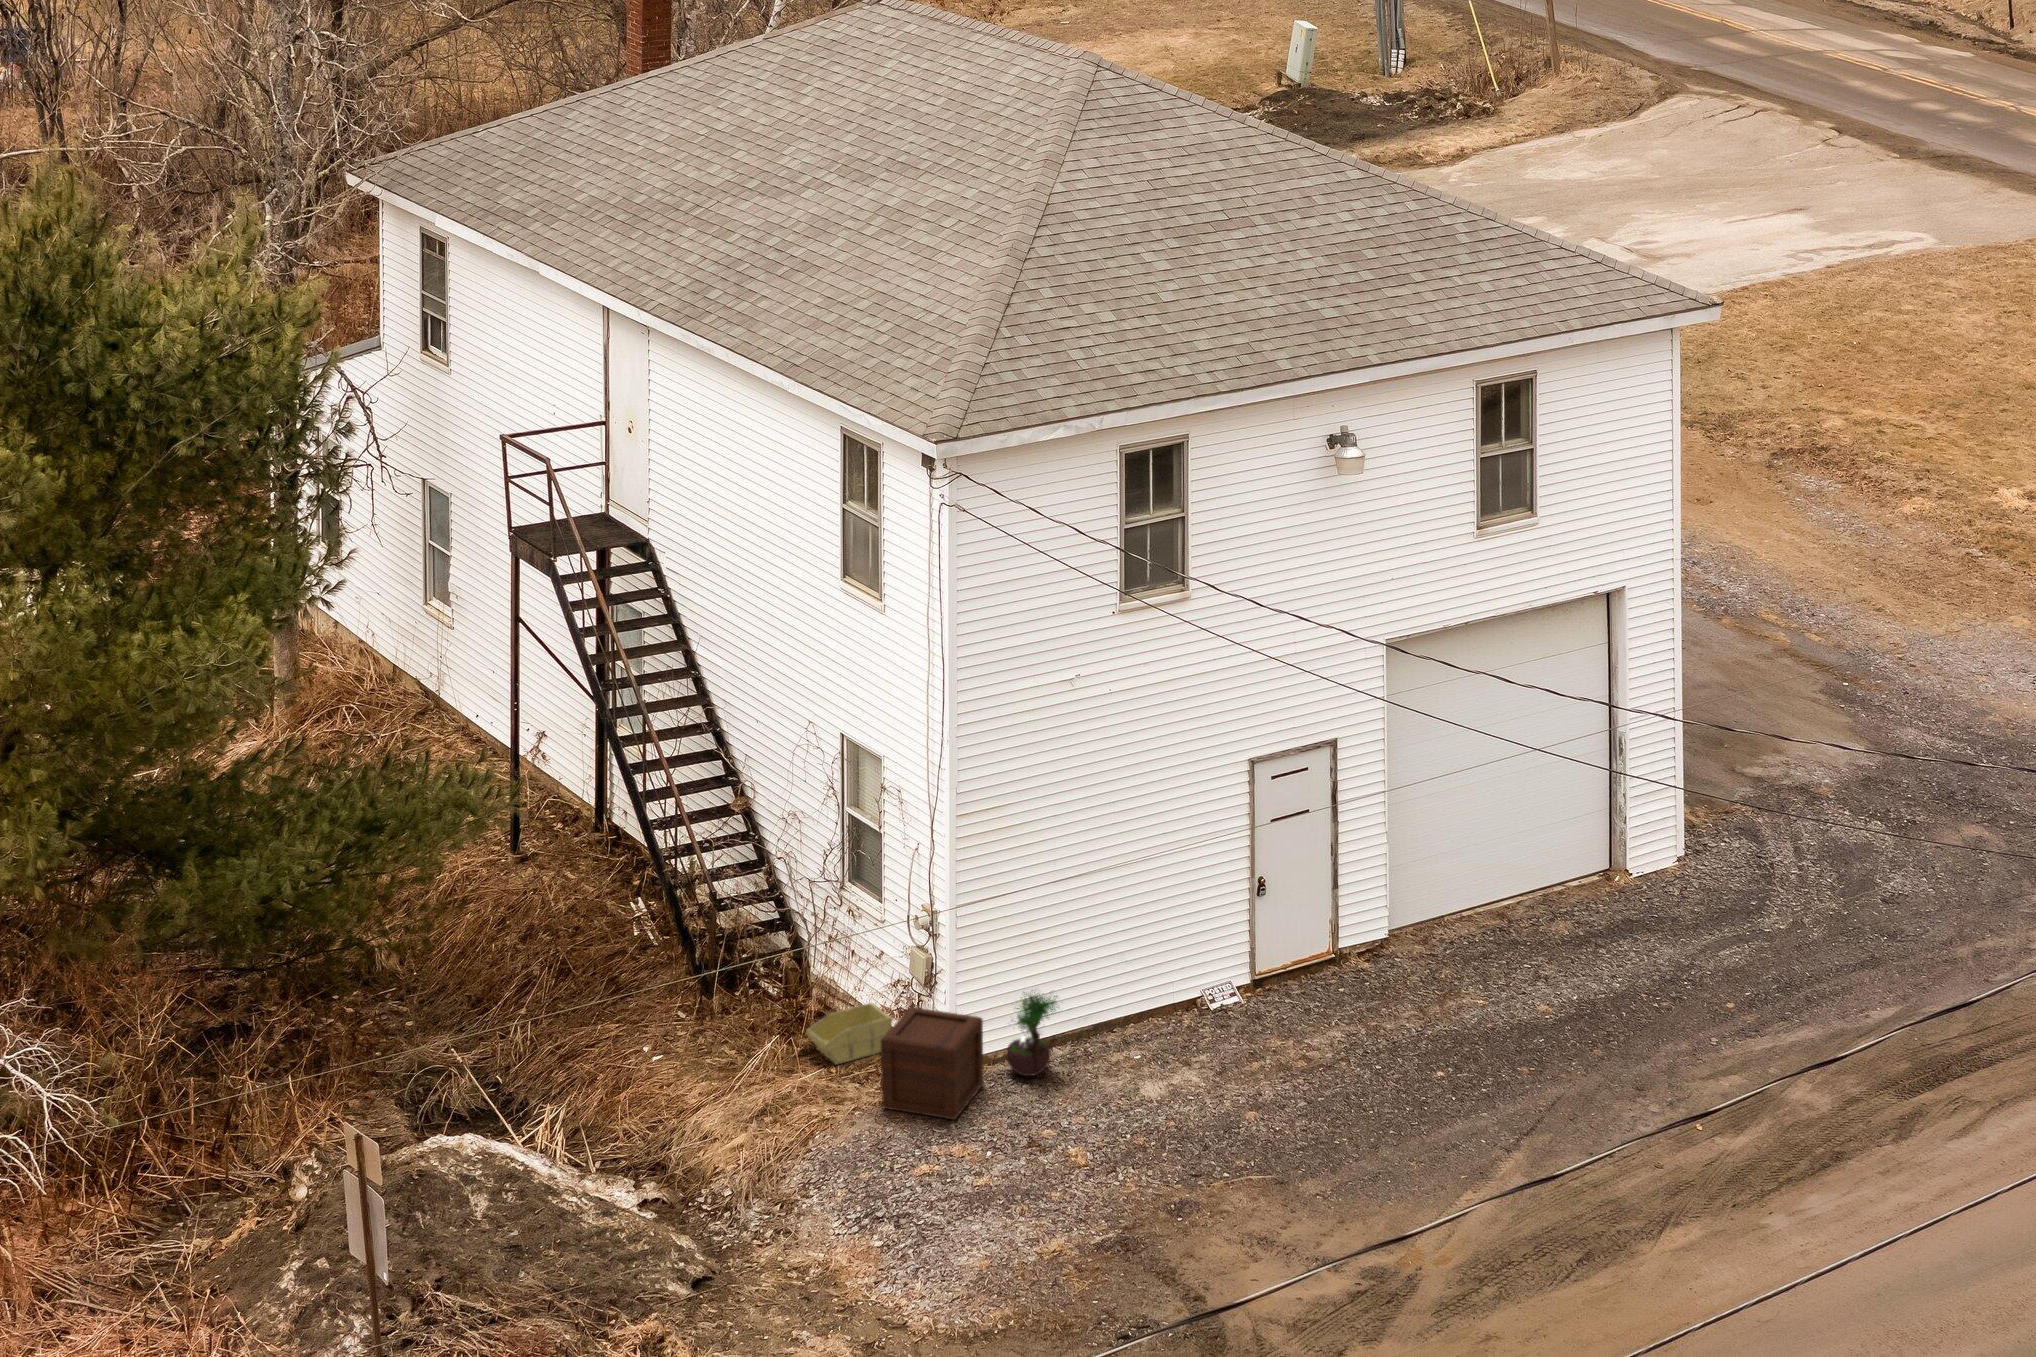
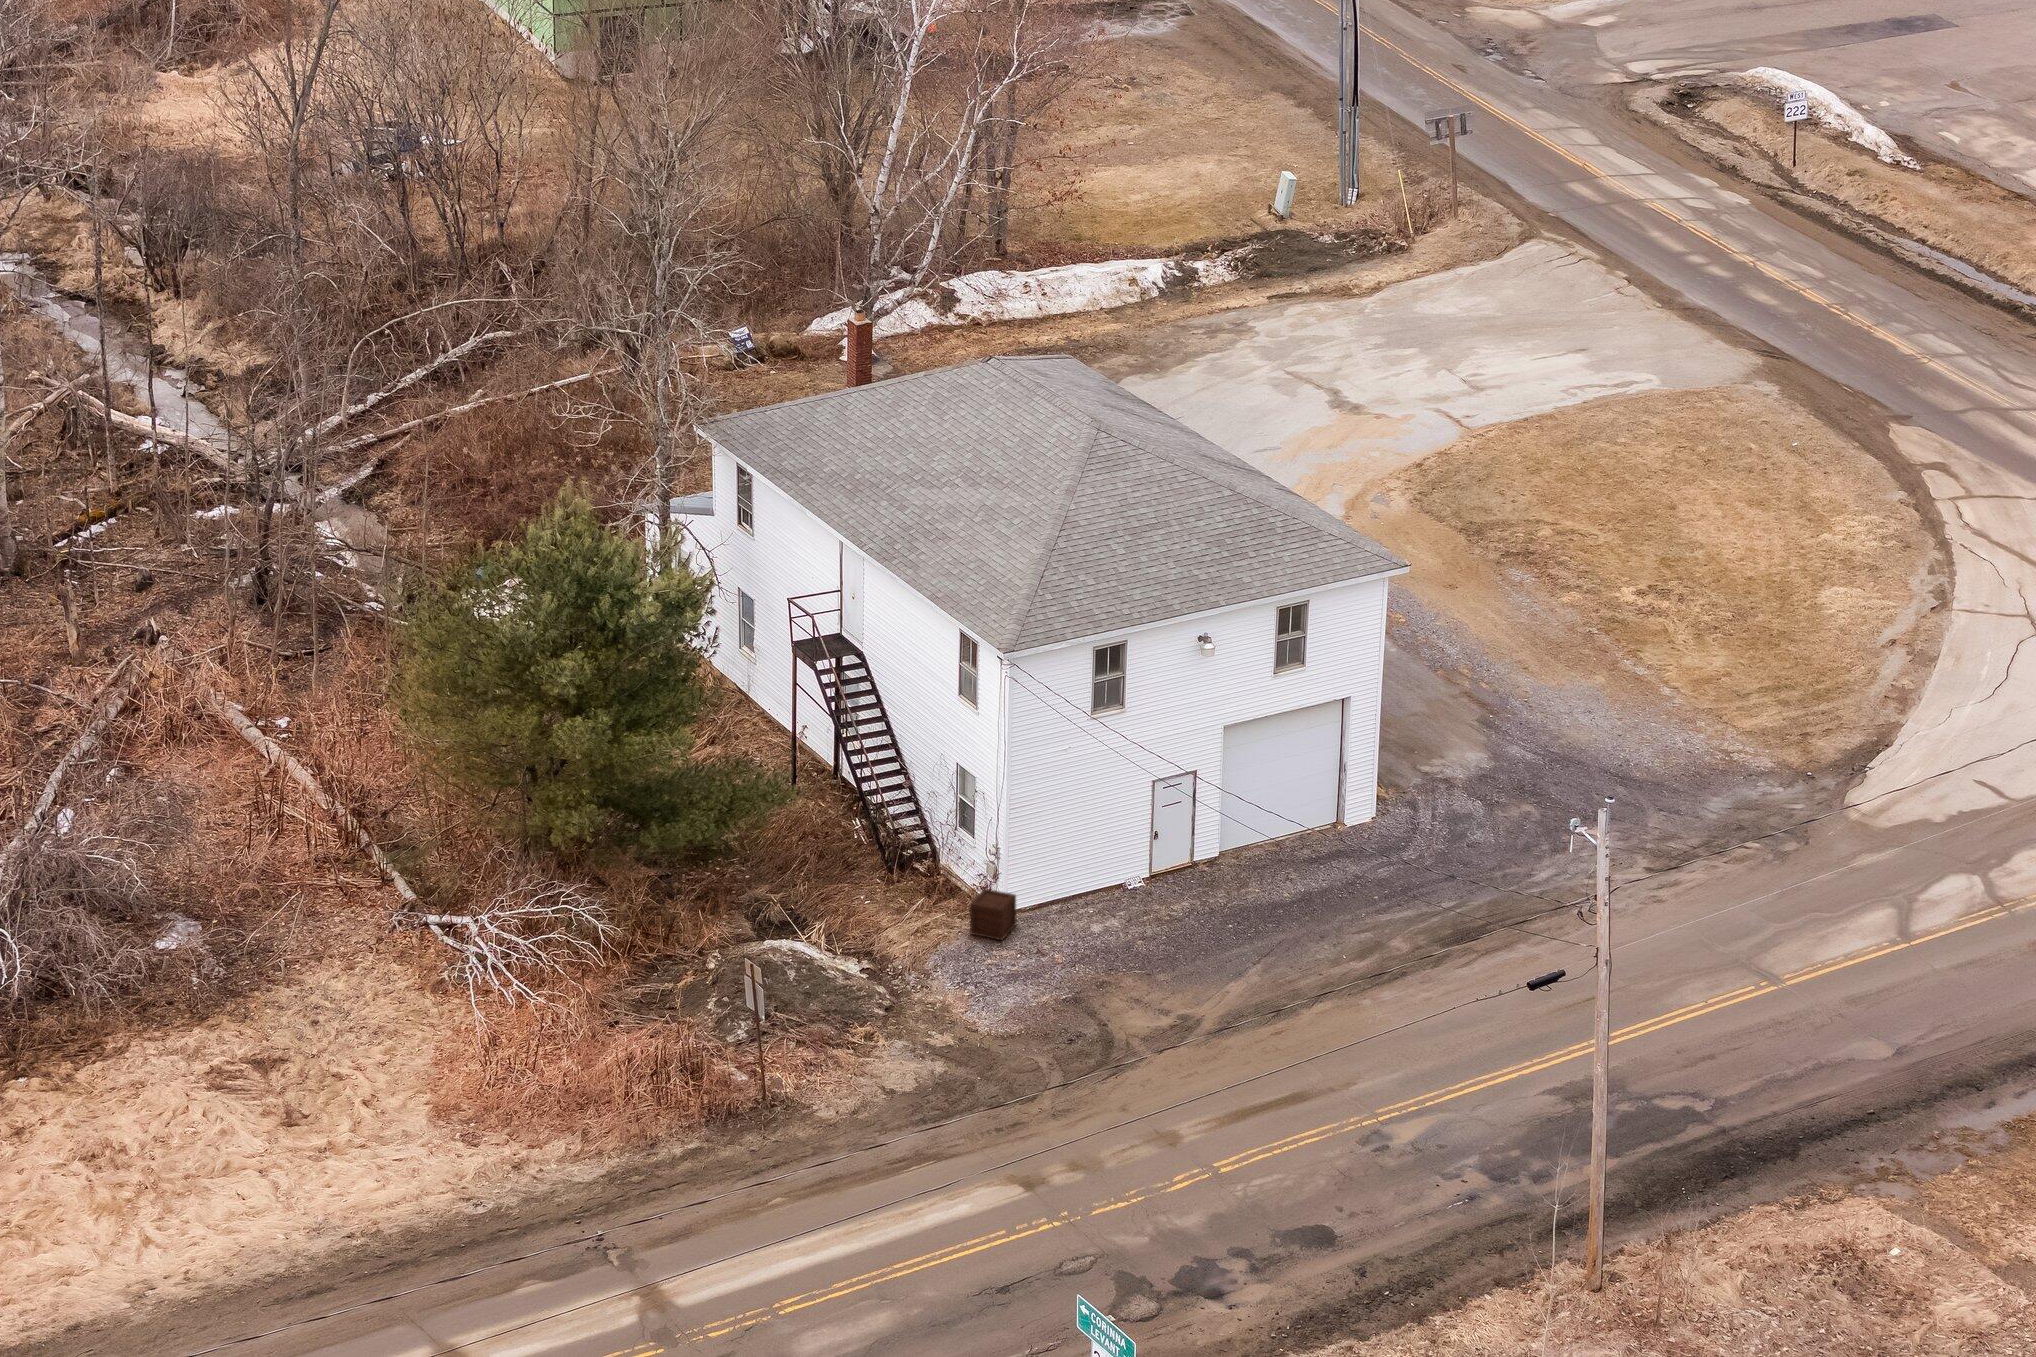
potted tree: present [1007,990,1063,1076] -> none [1028,882,1053,921]
storage bin: present [806,1003,892,1064] -> none [936,884,976,913]

